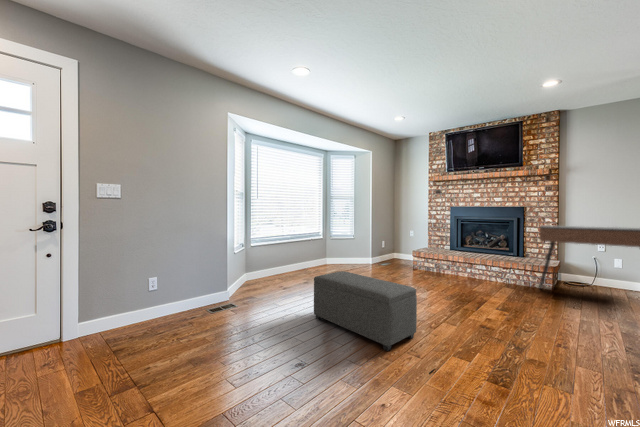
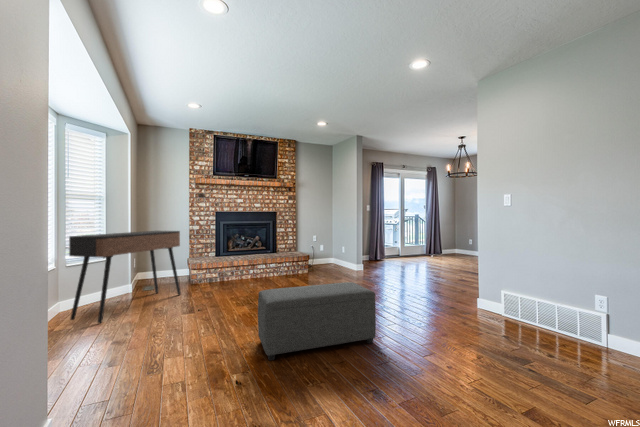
console table: present [539,225,640,289] -> present [69,231,181,323]

